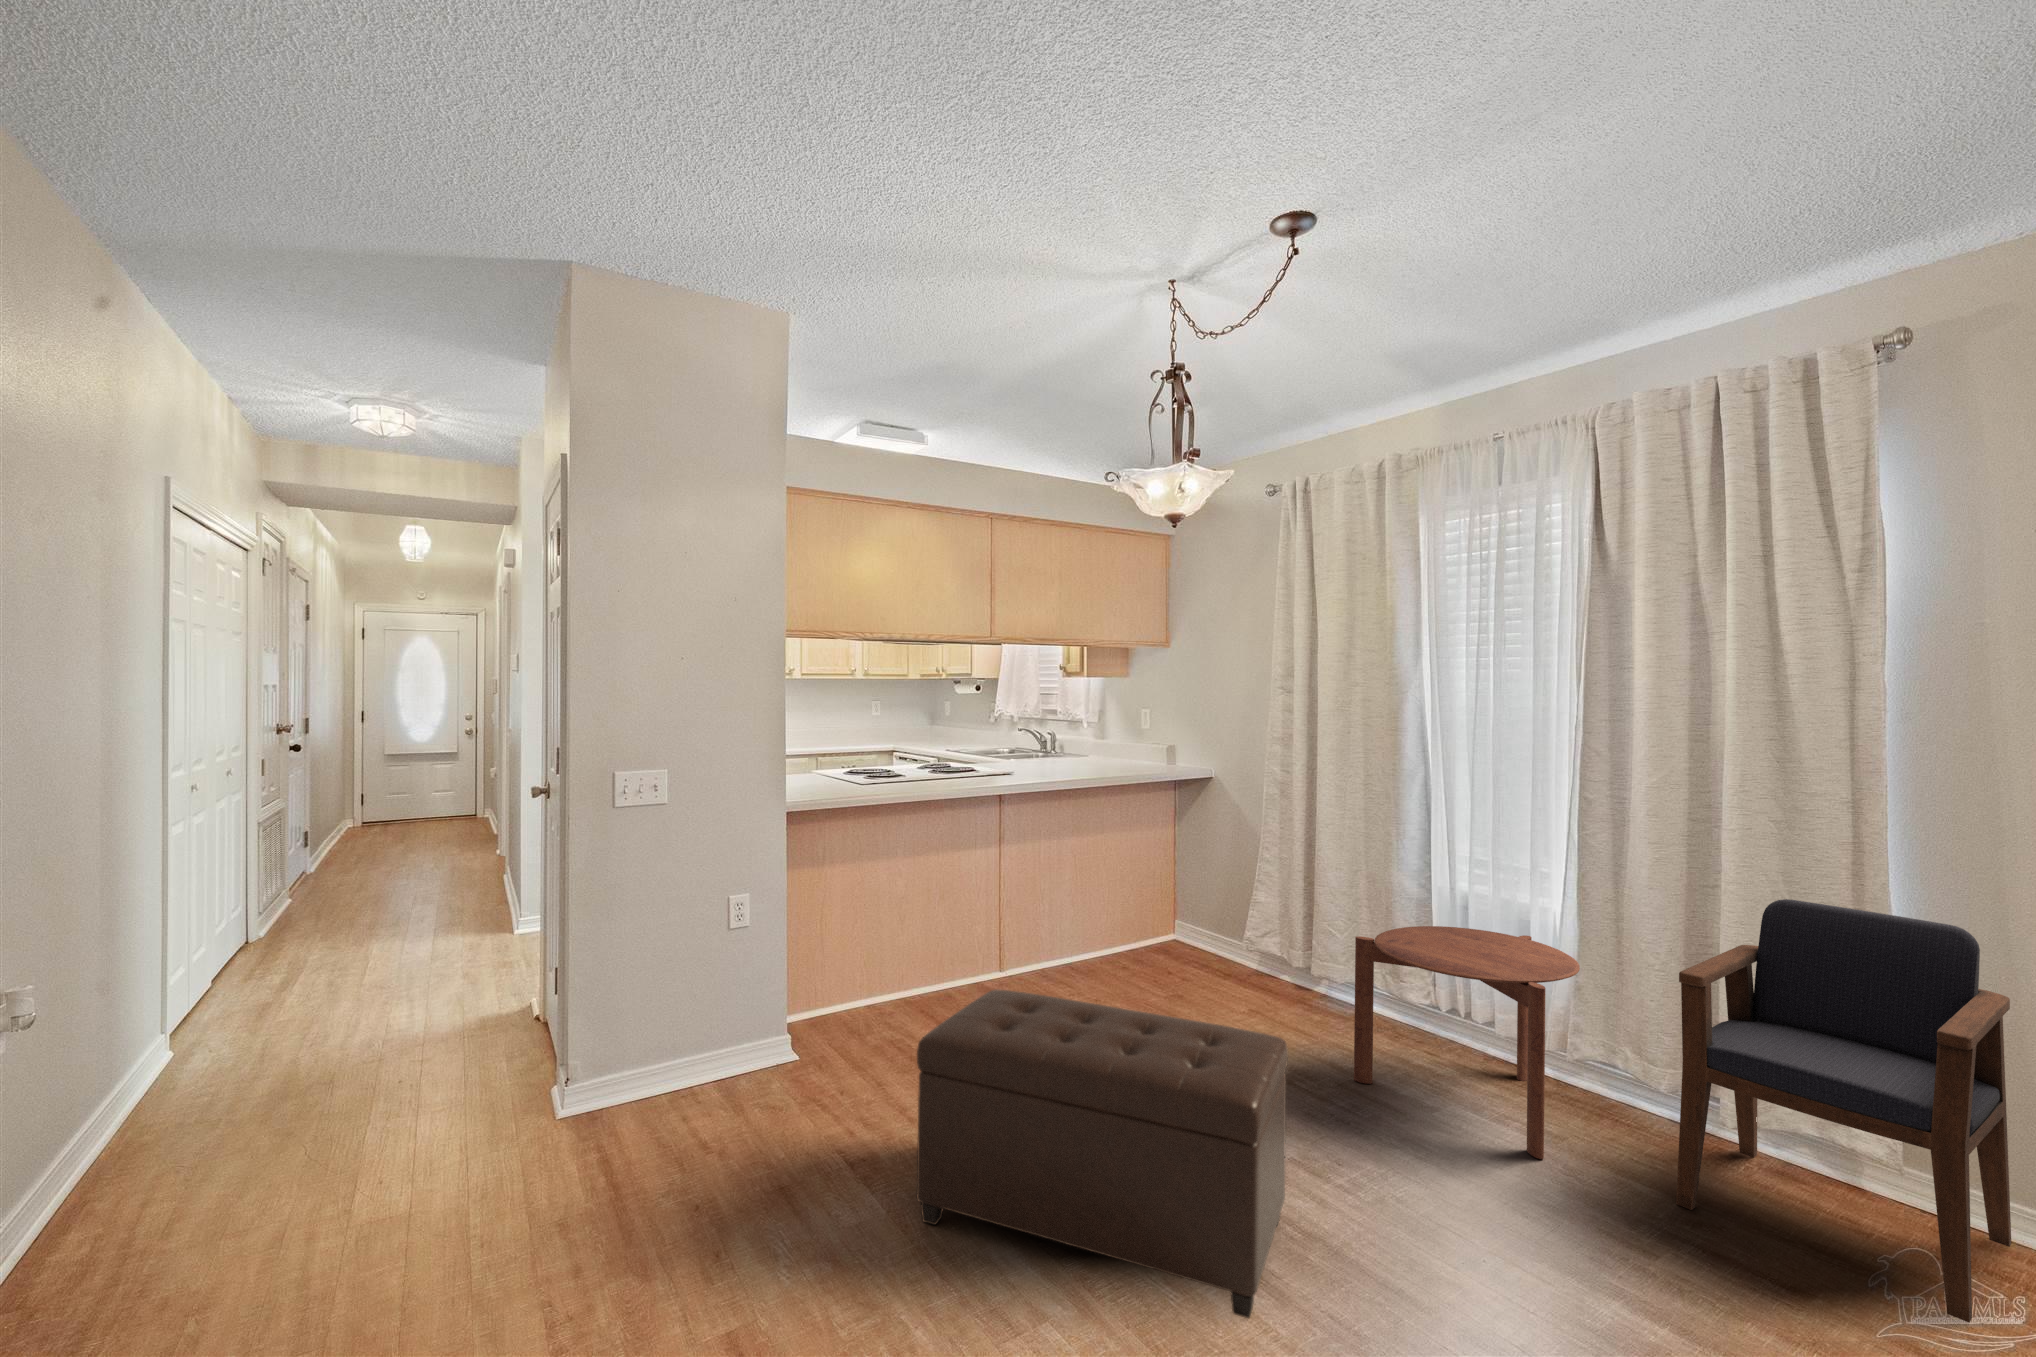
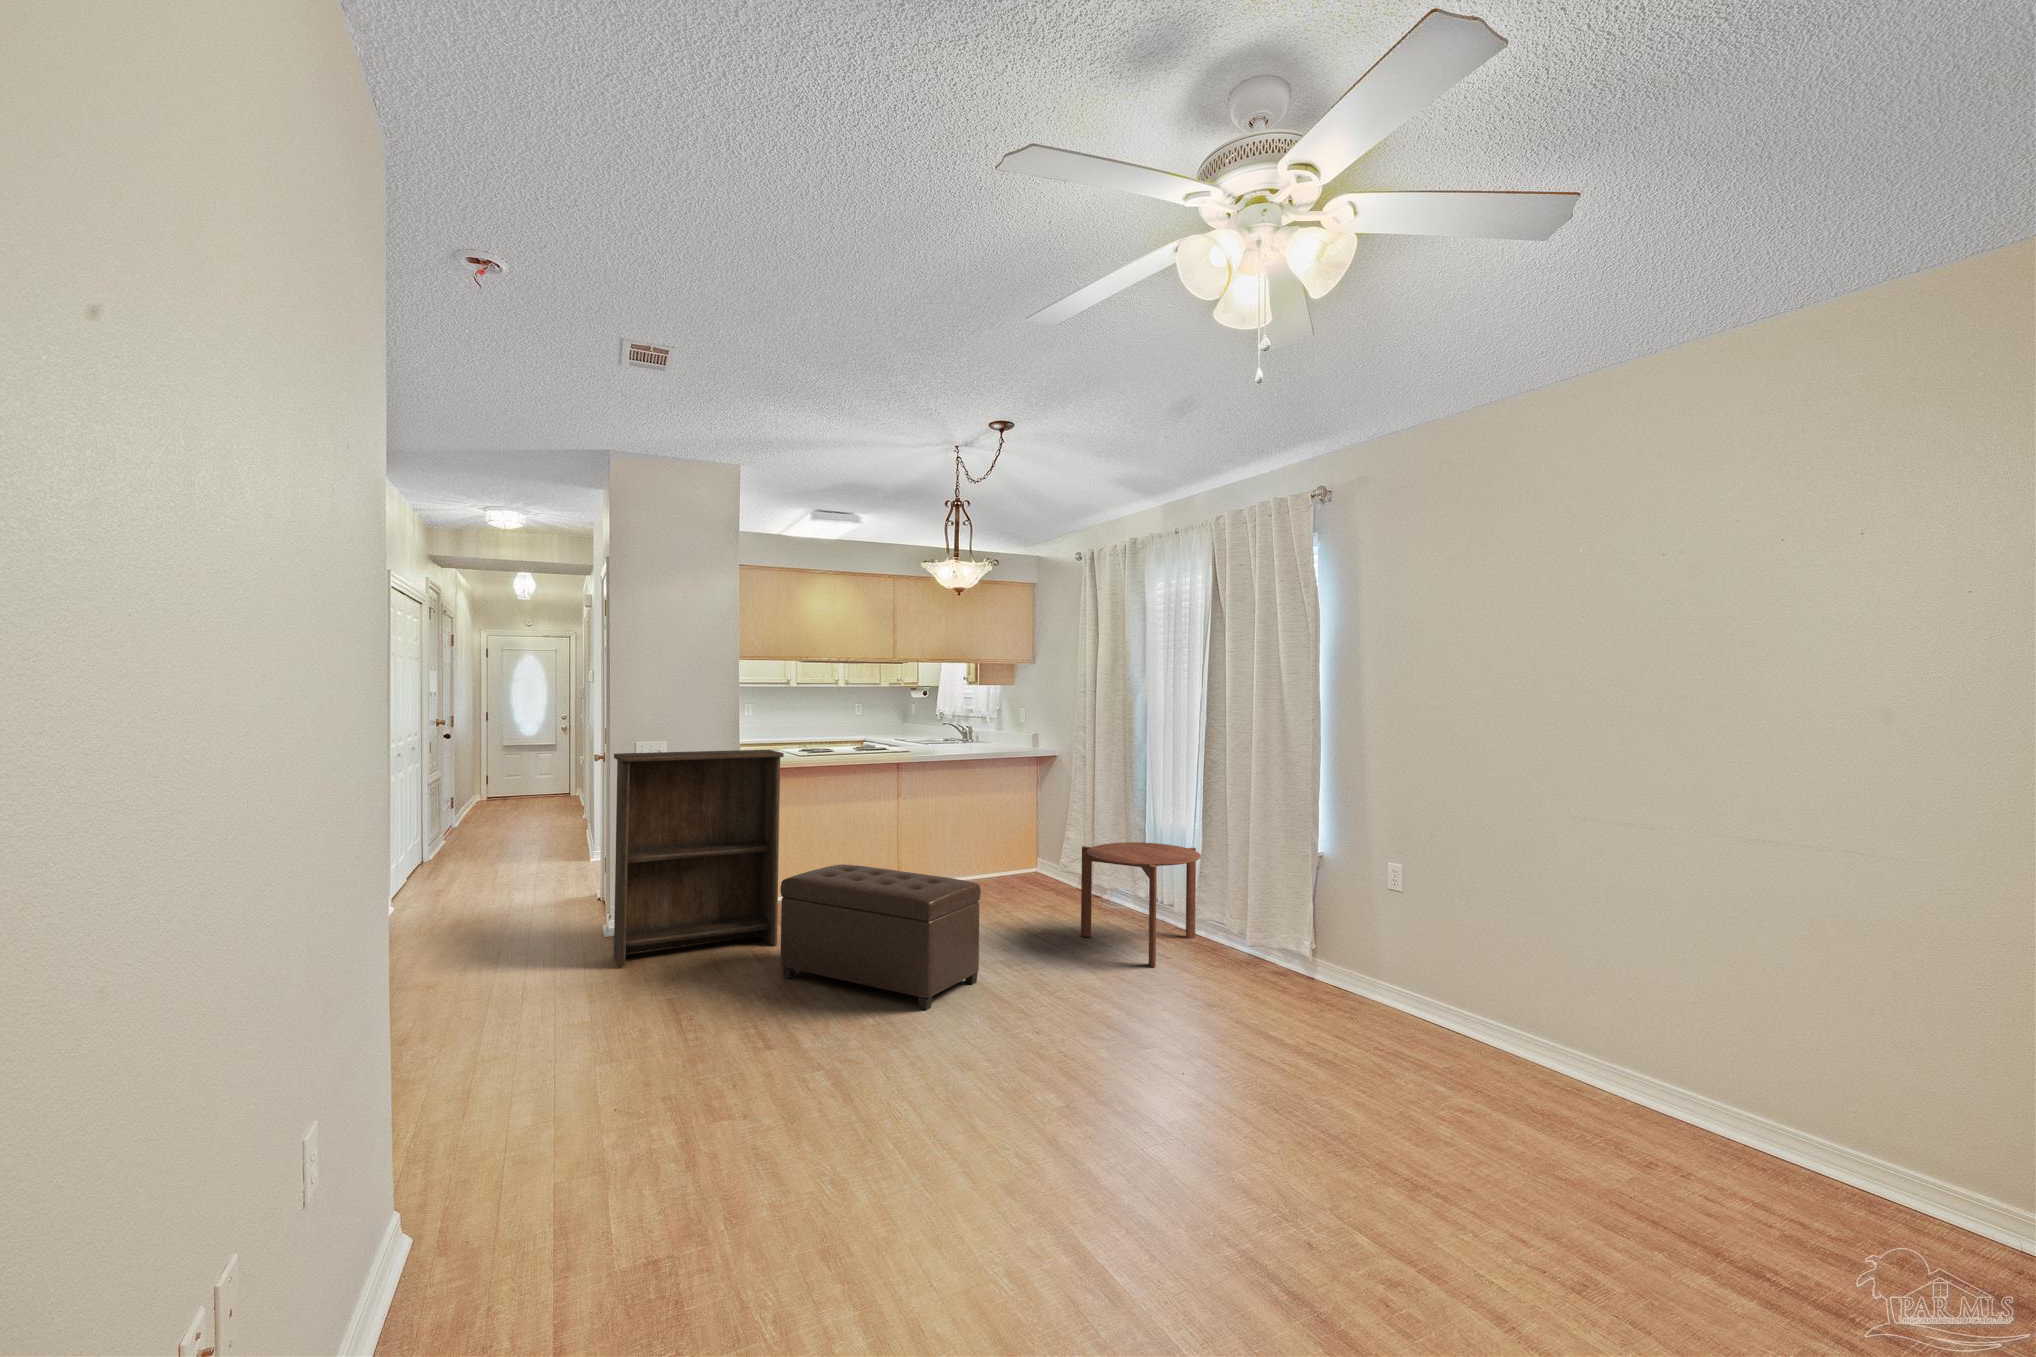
bookshelf: none [585,785,885,1204] -> present [614,750,784,967]
armchair: present [1676,899,2011,1323] -> none [1207,816,1378,1023]

